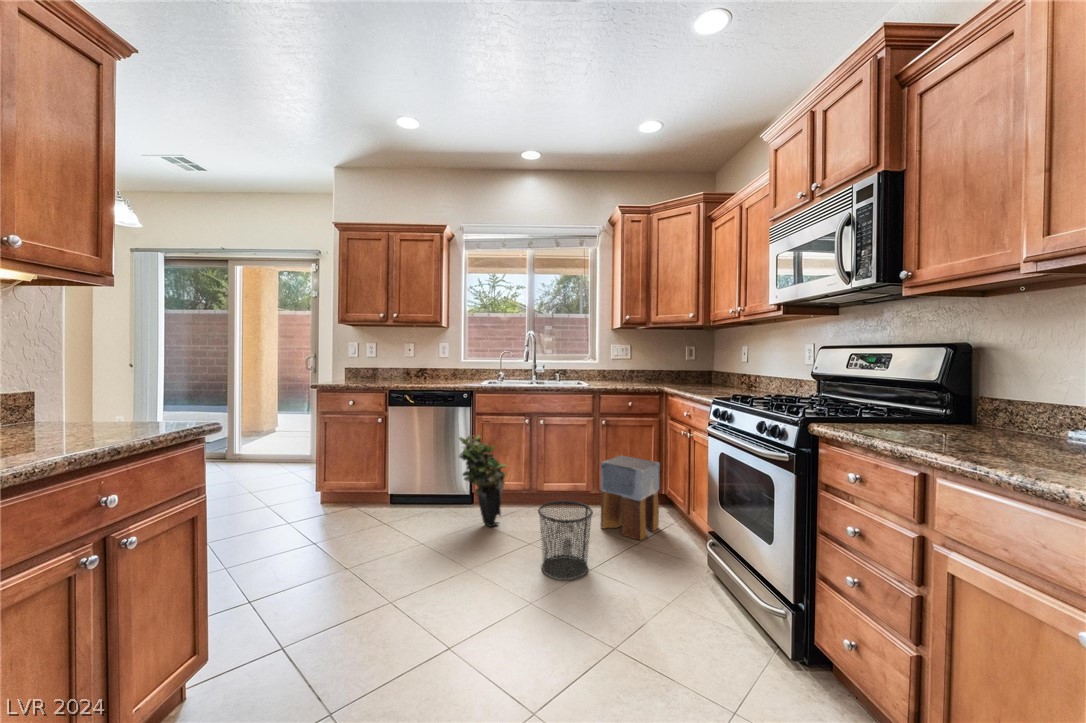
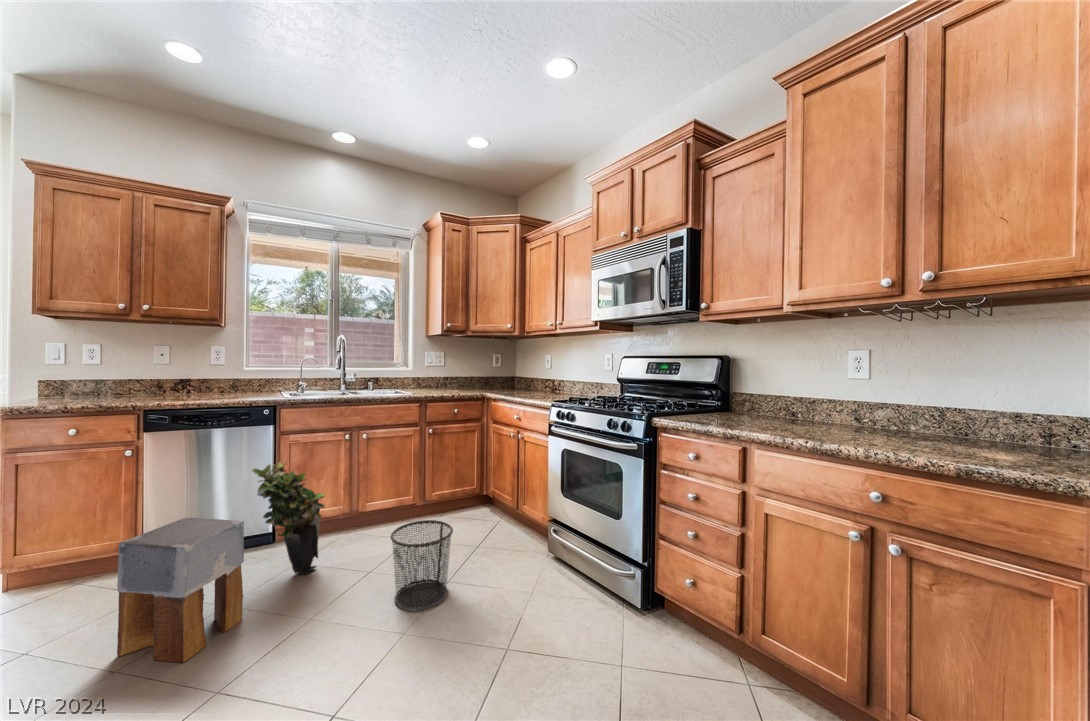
stool: present [600,456,660,540] -> present [117,518,244,663]

